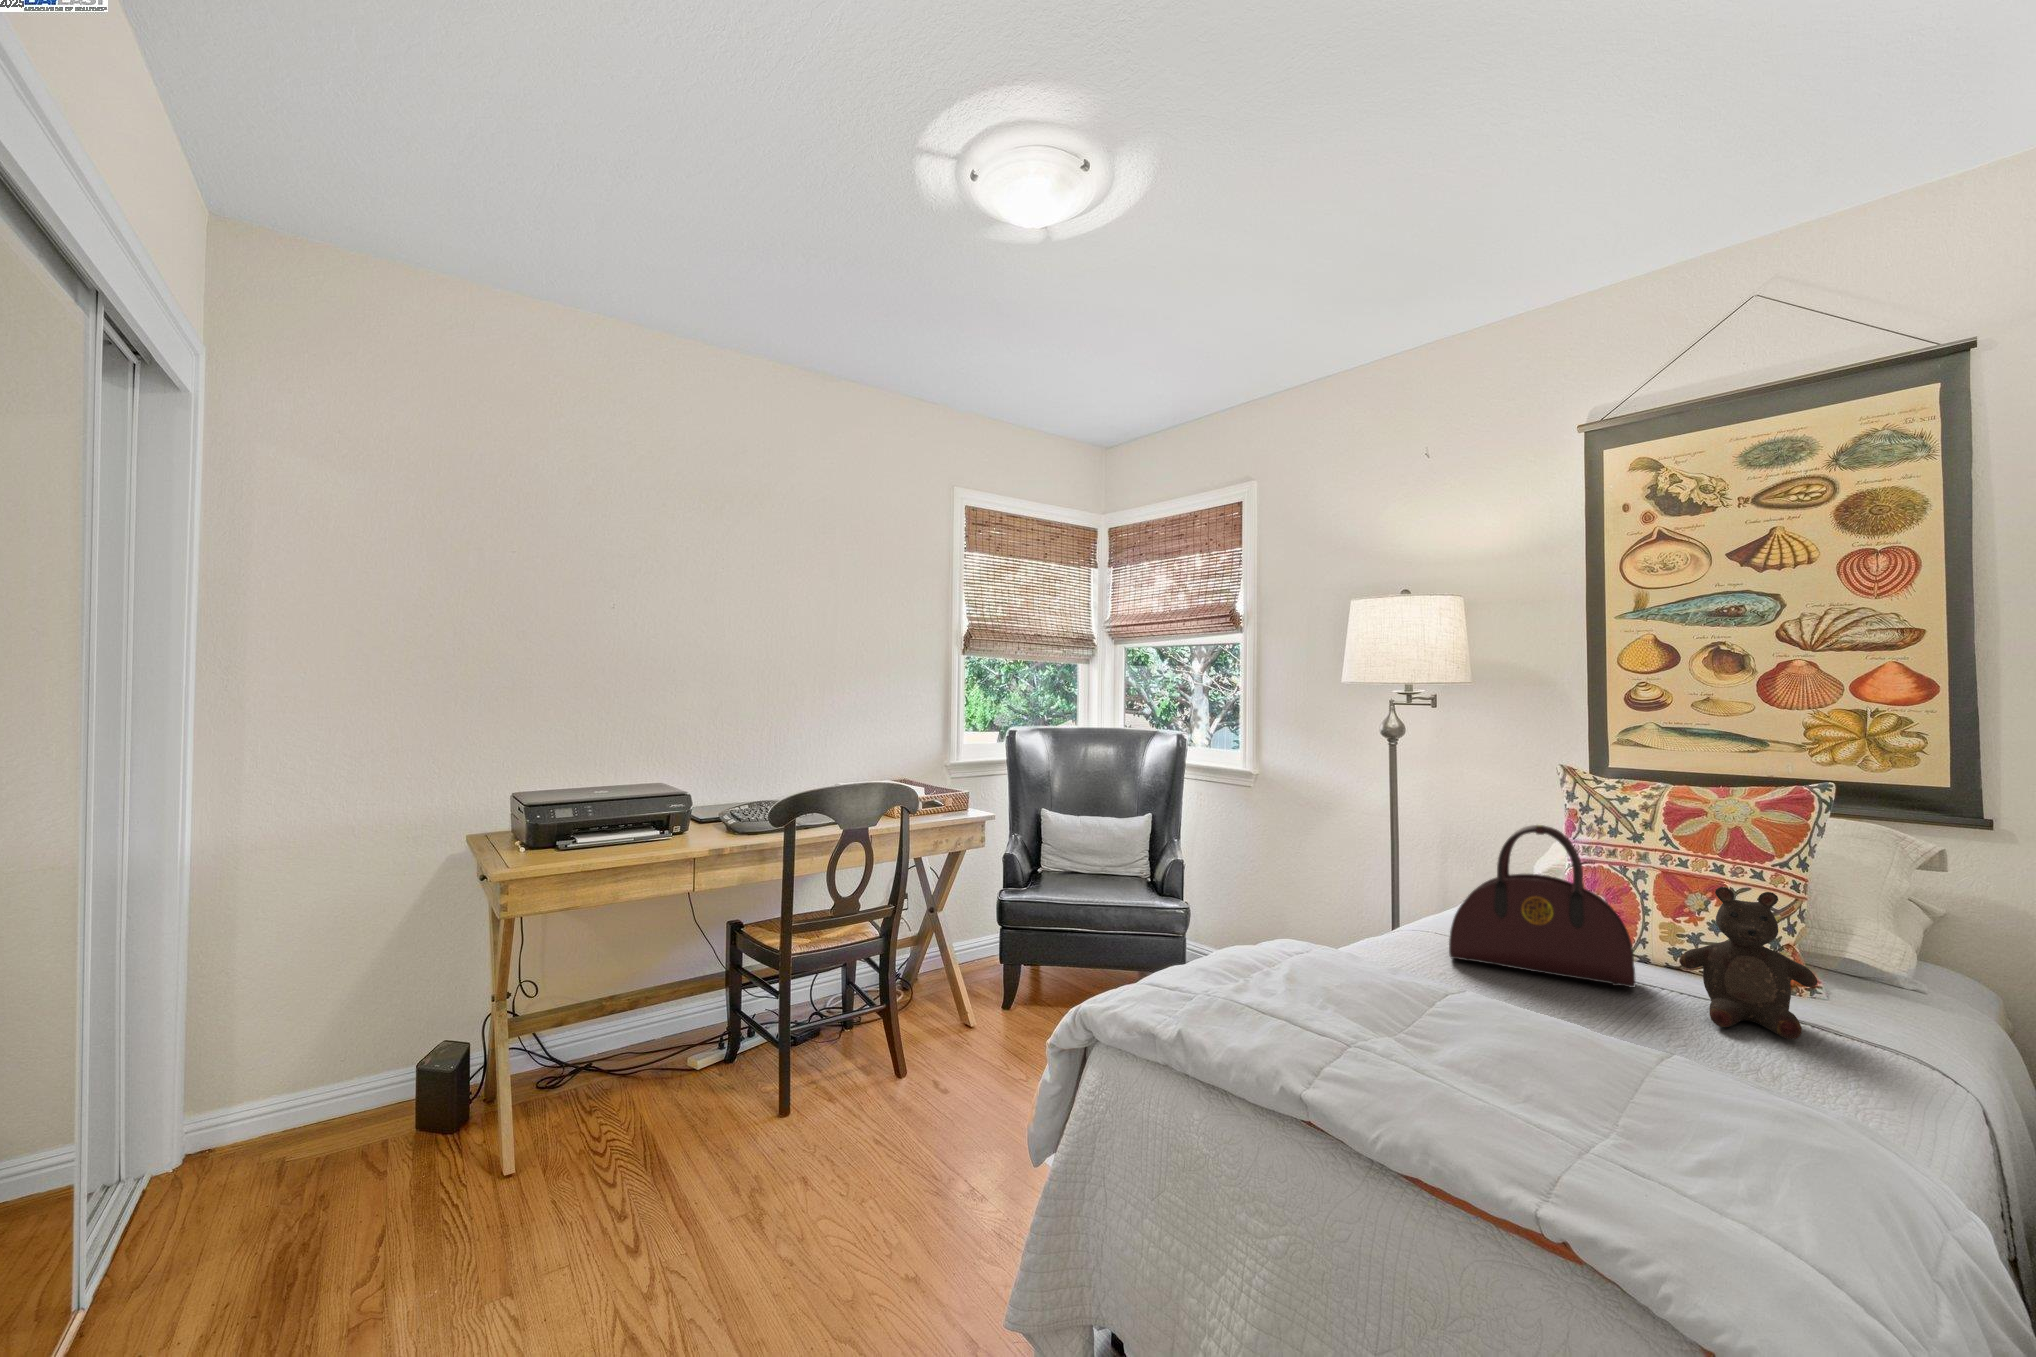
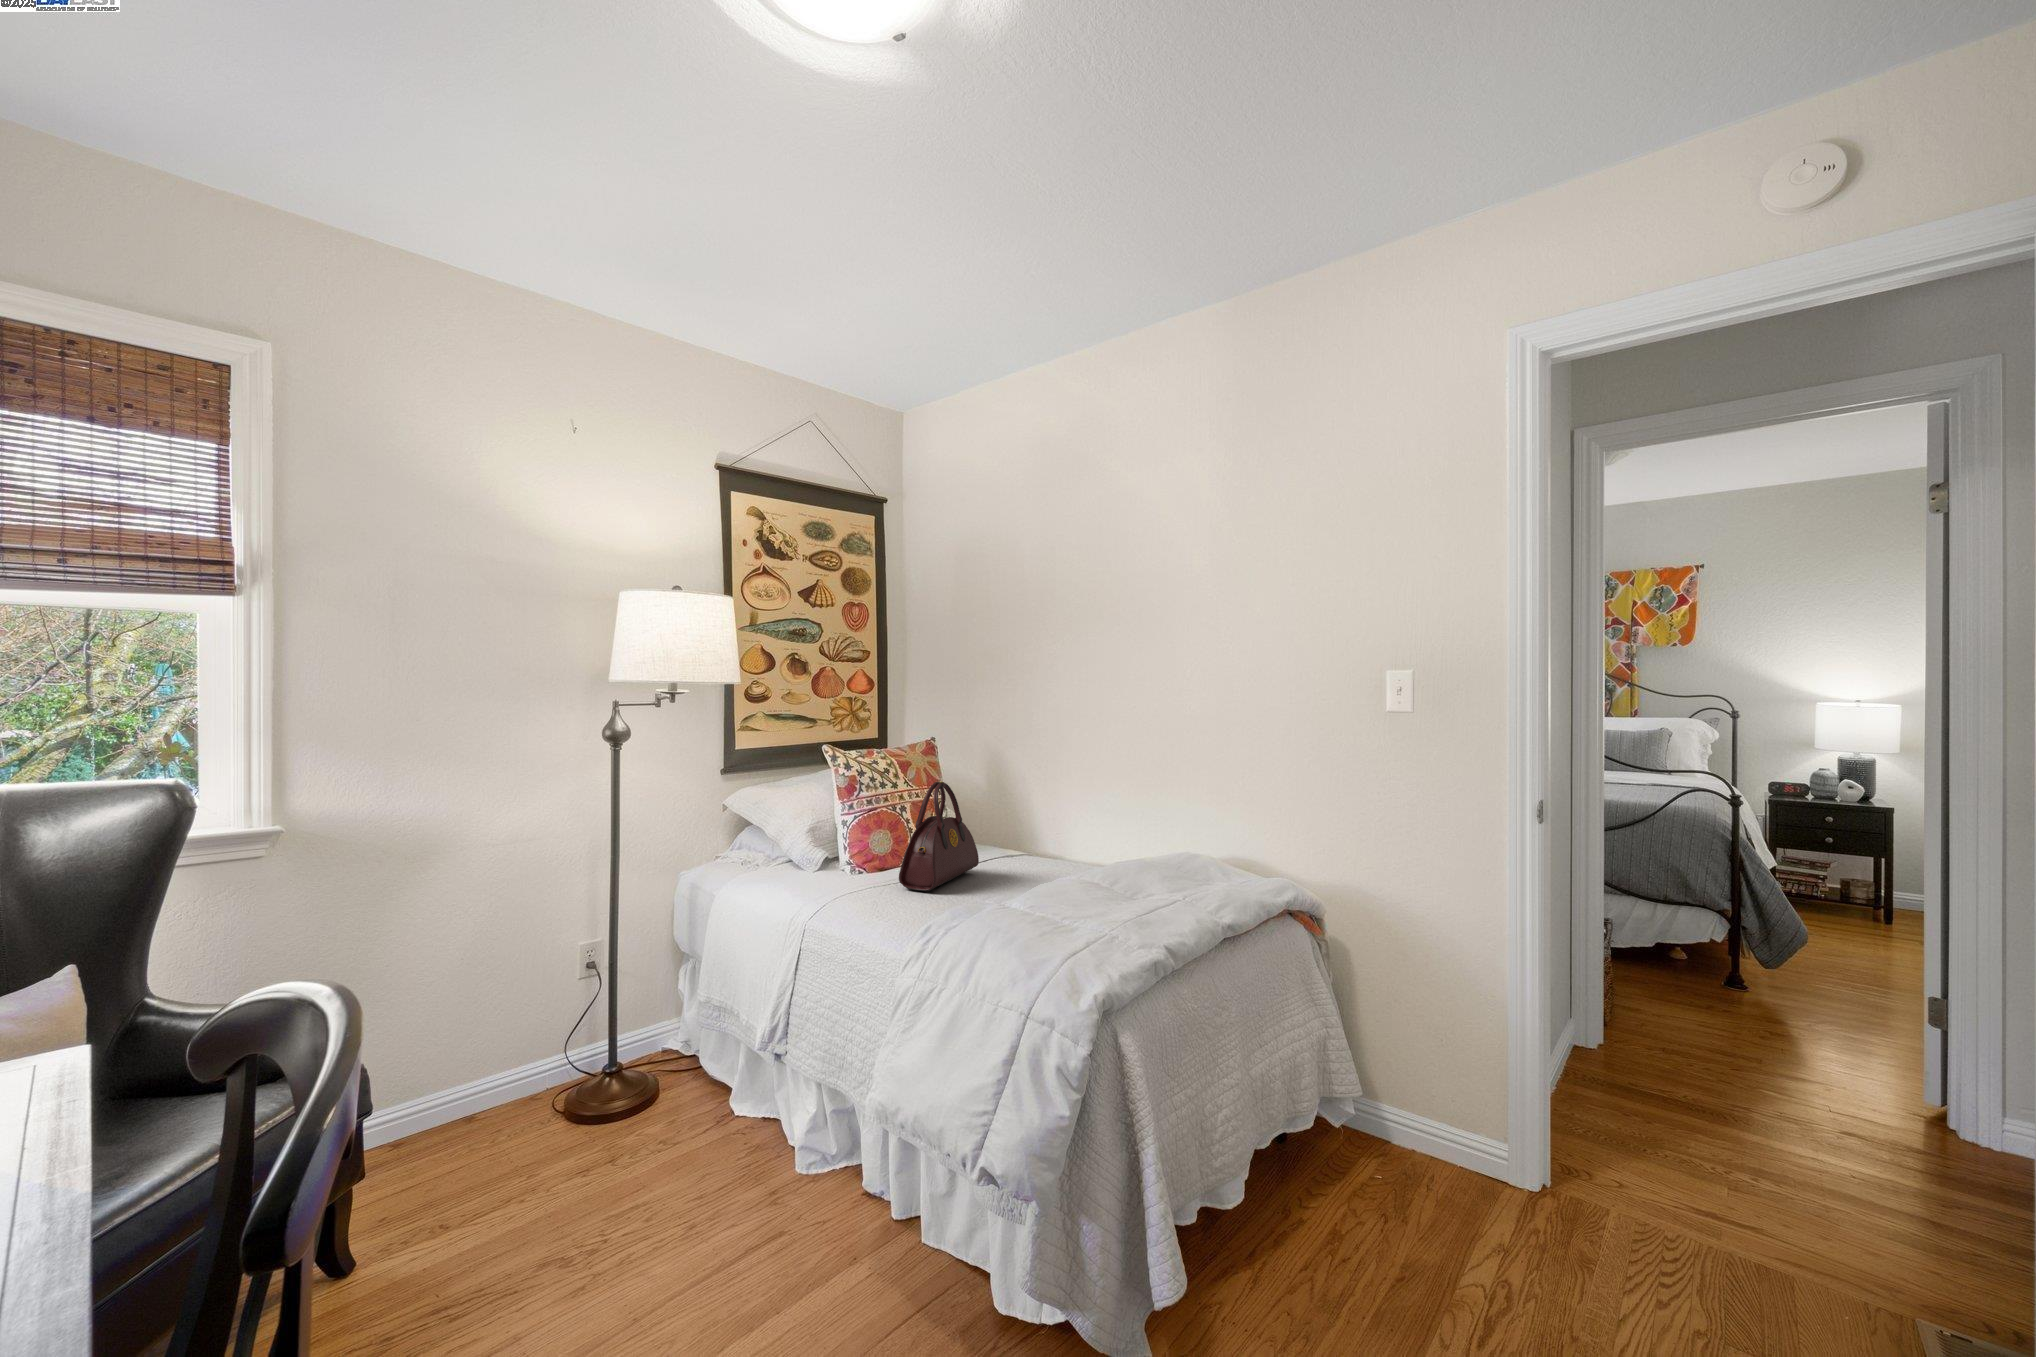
stuffed bear: present [1679,887,1817,1039] -> none [977,794,1027,868]

